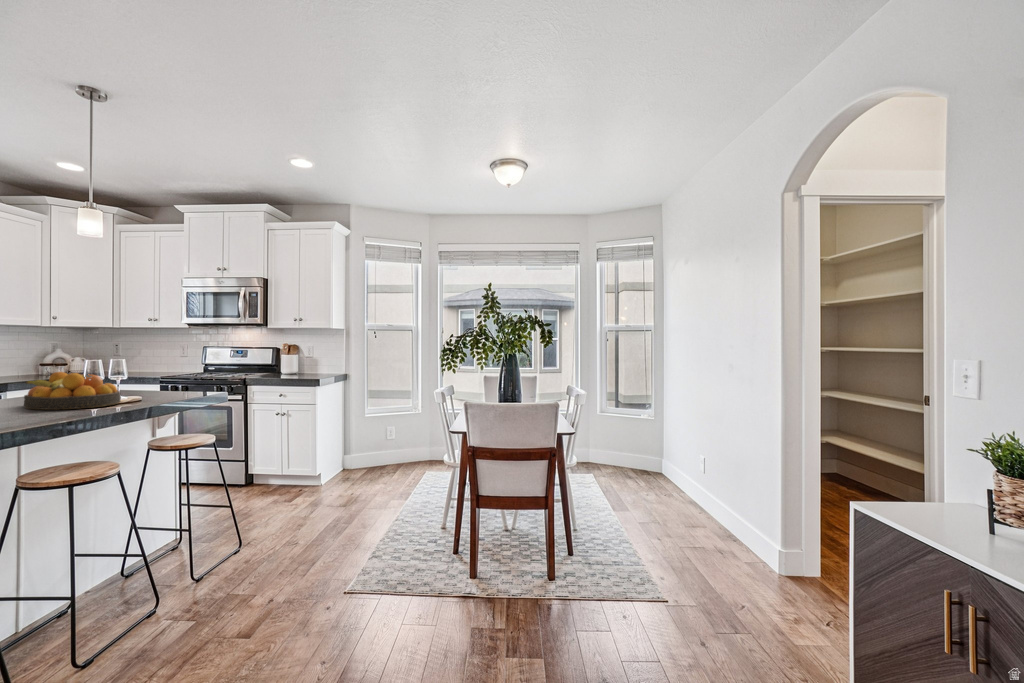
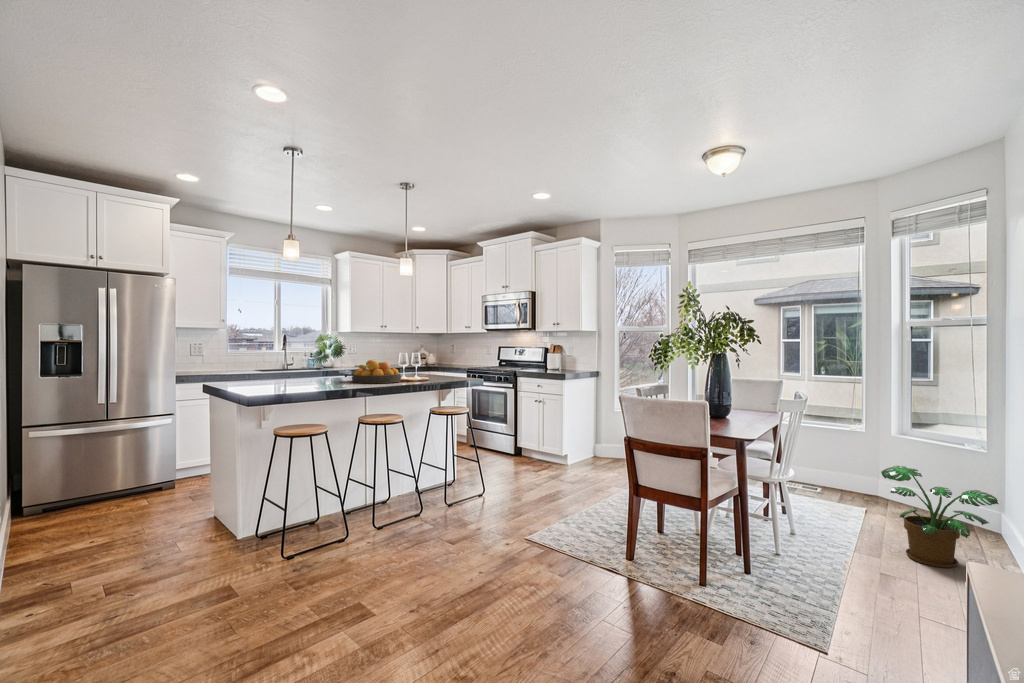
potted plant: none [627,443,708,517] -> present [881,466,998,568]

